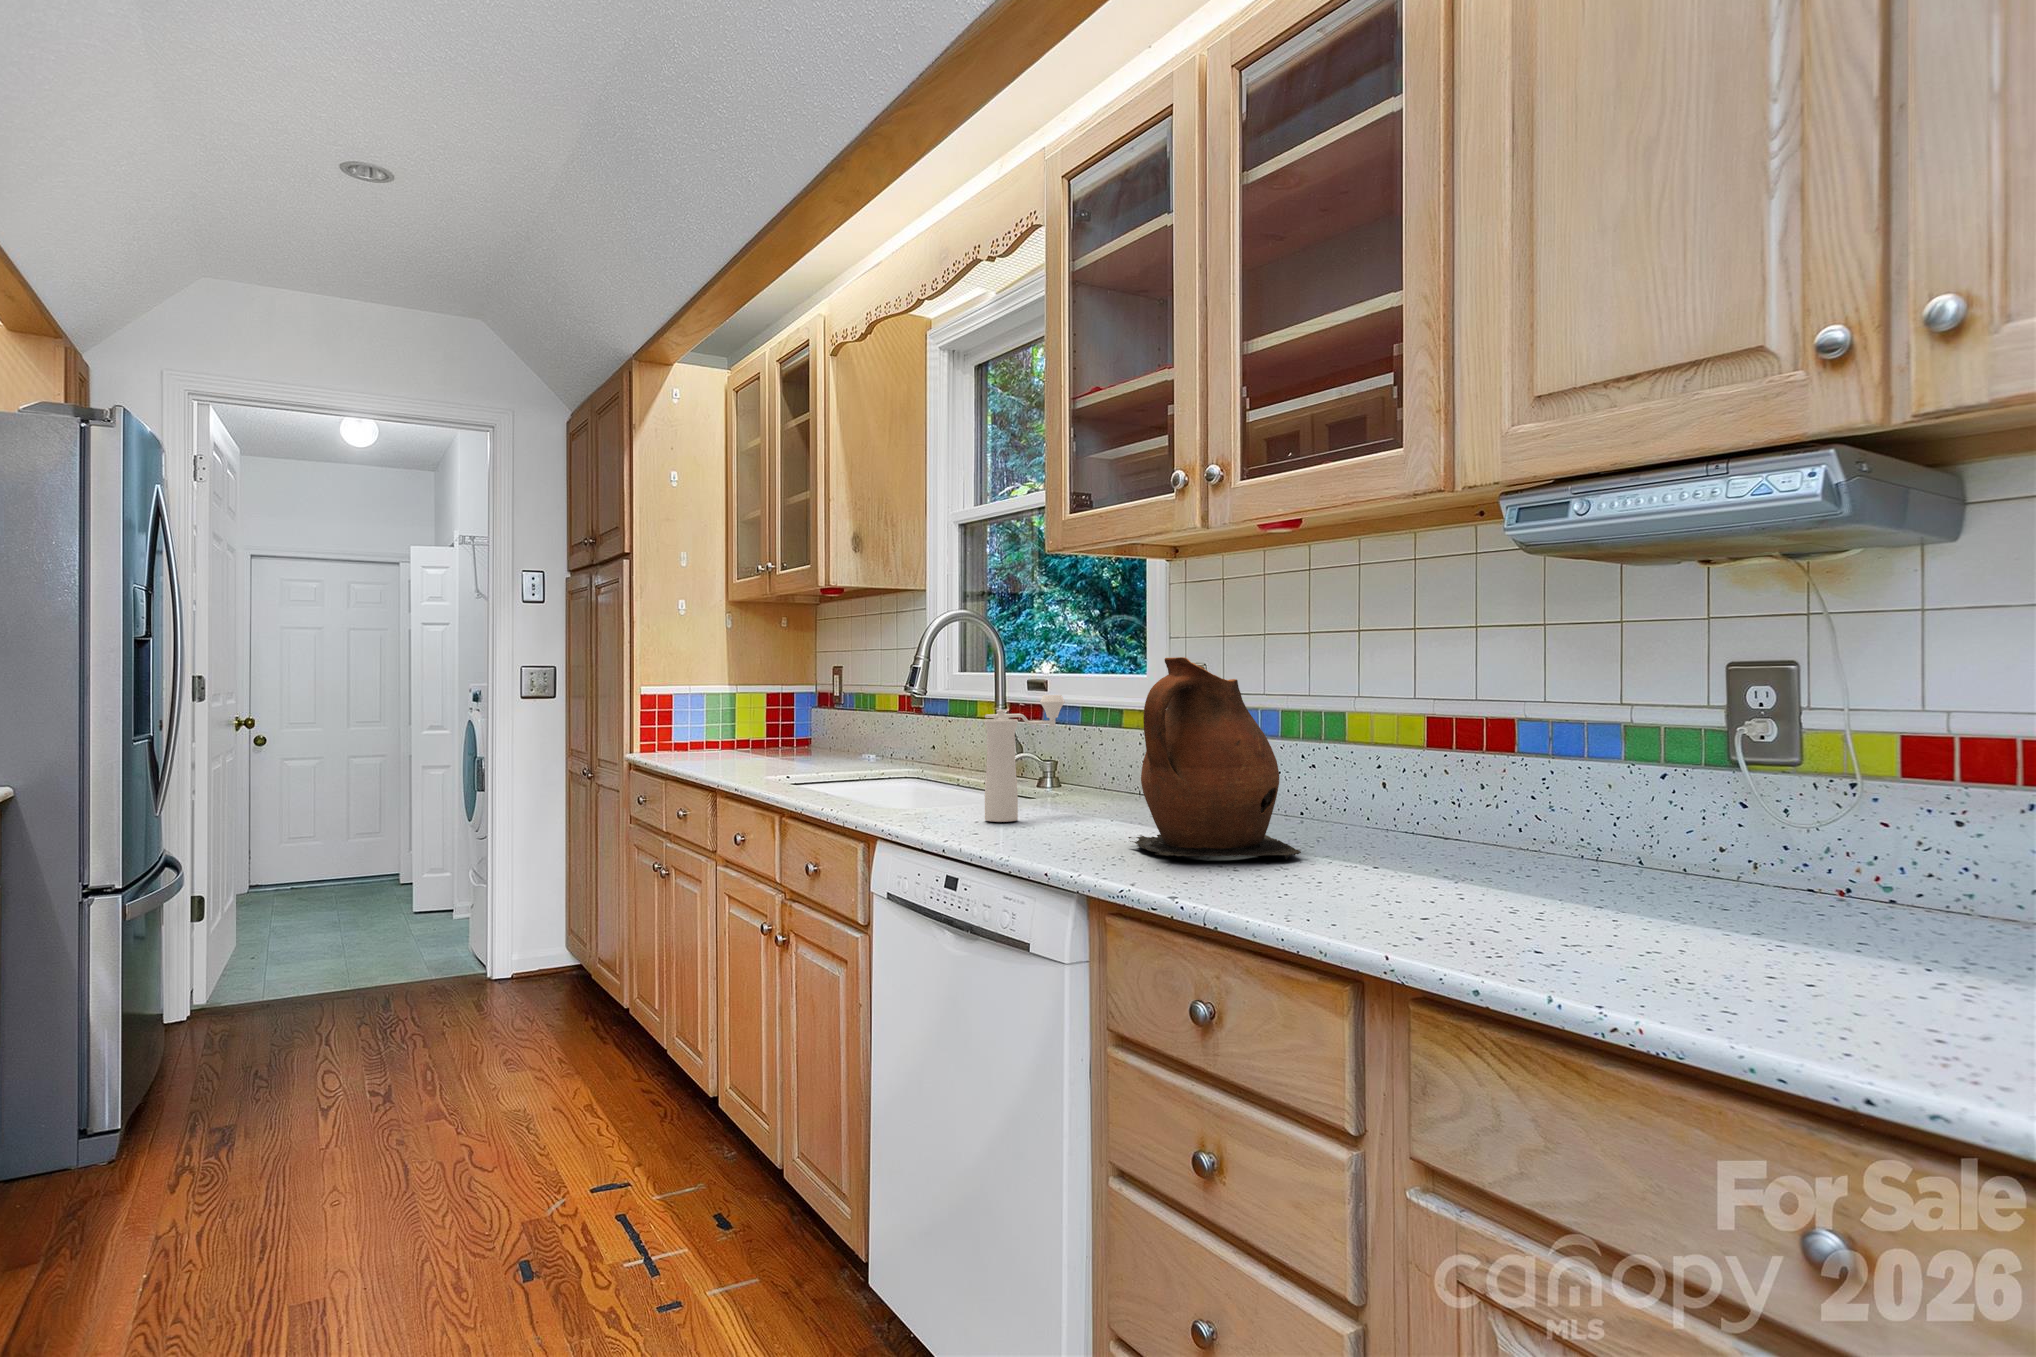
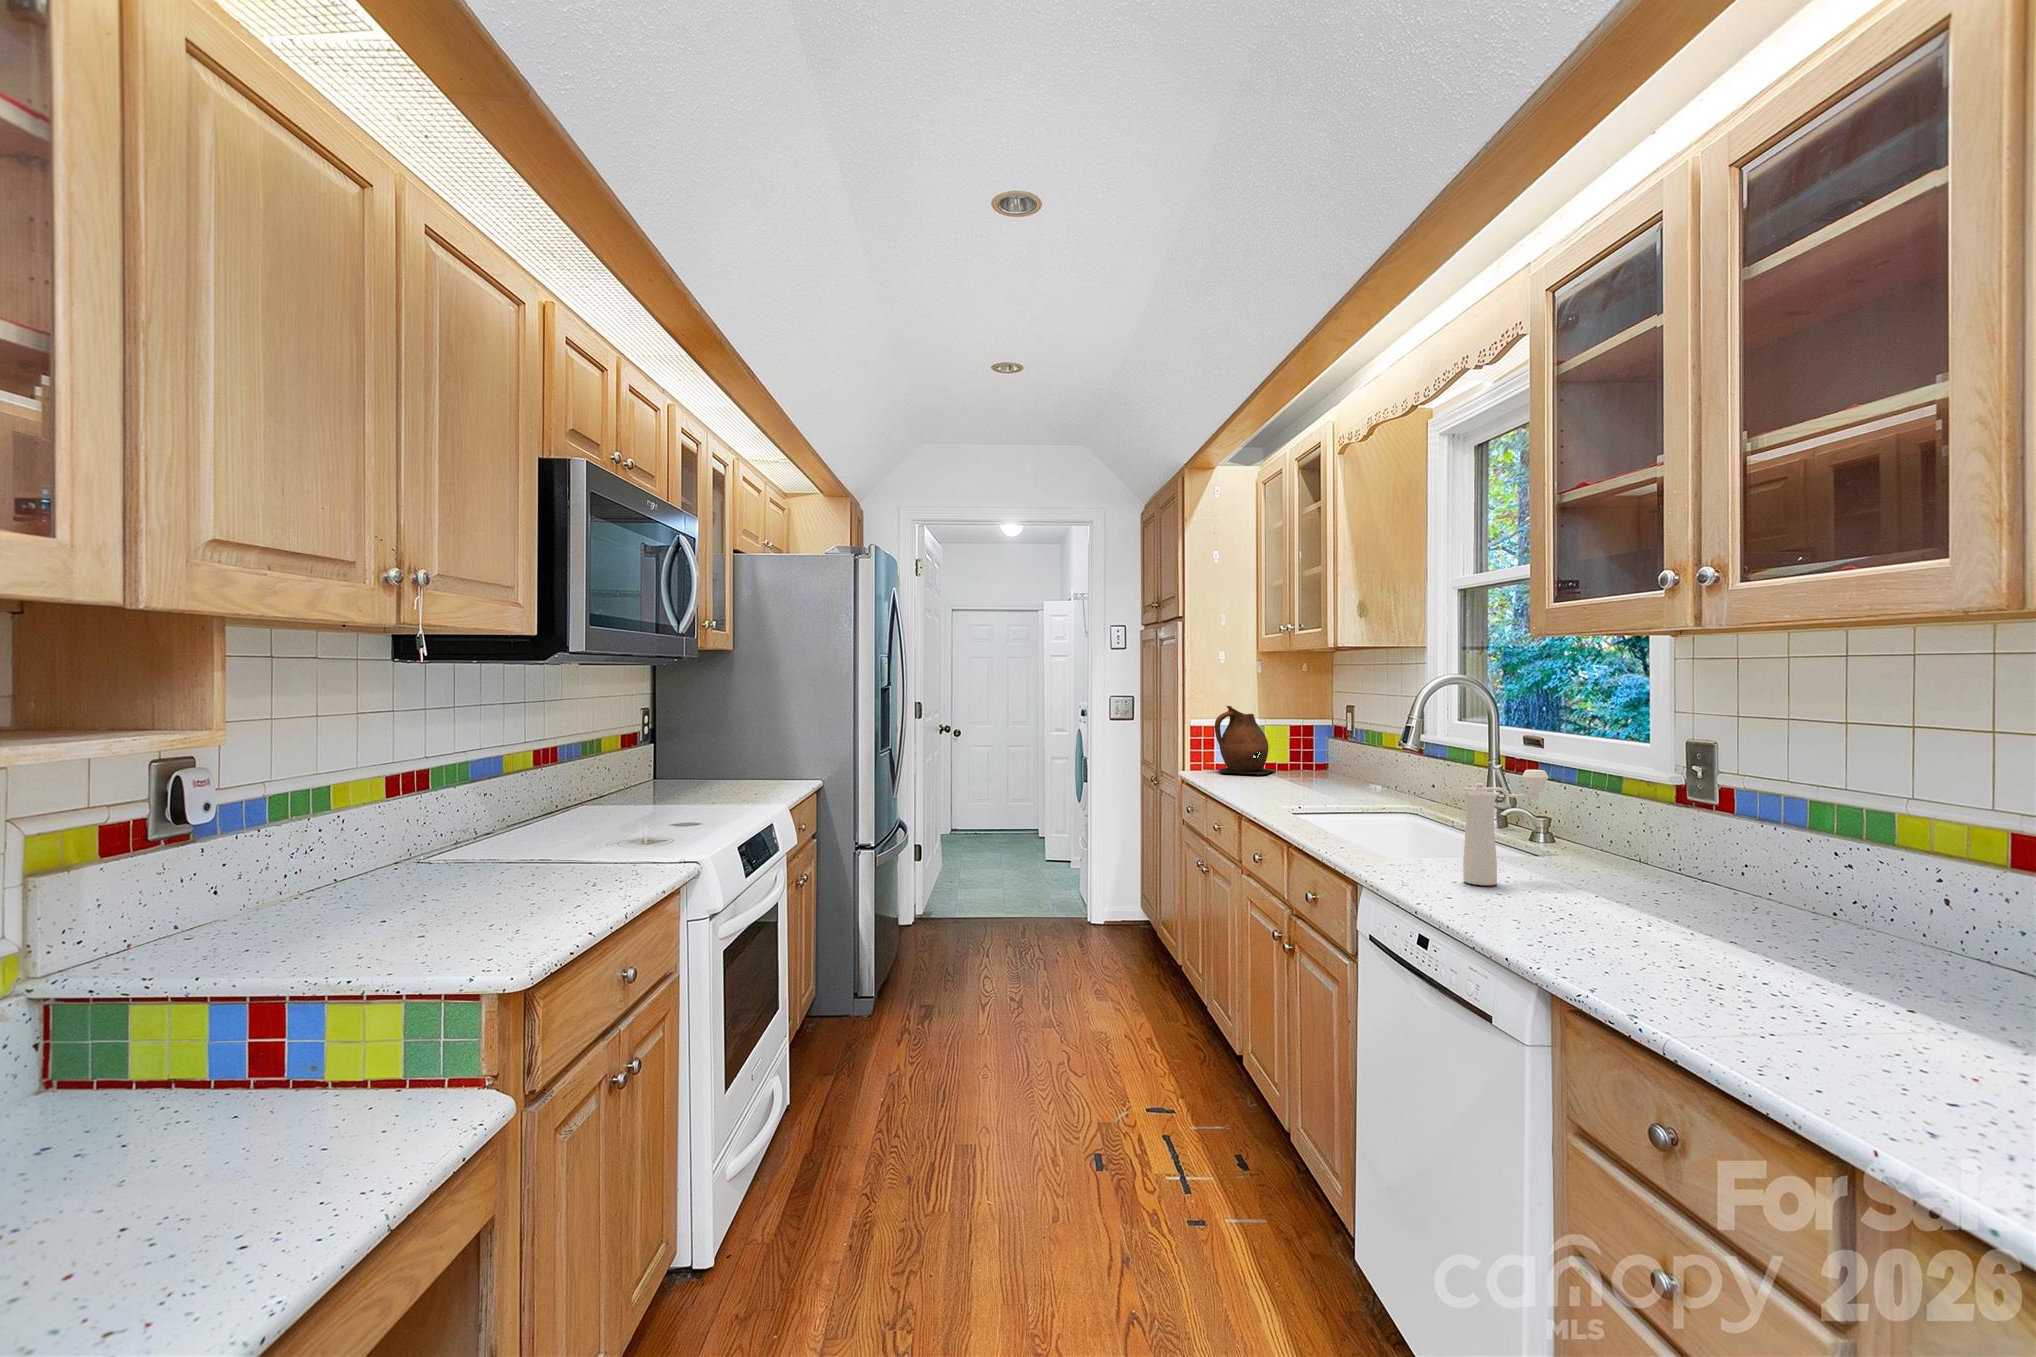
ceramic pitcher: present [1129,657,1301,860] -> present [1215,706,1276,775]

